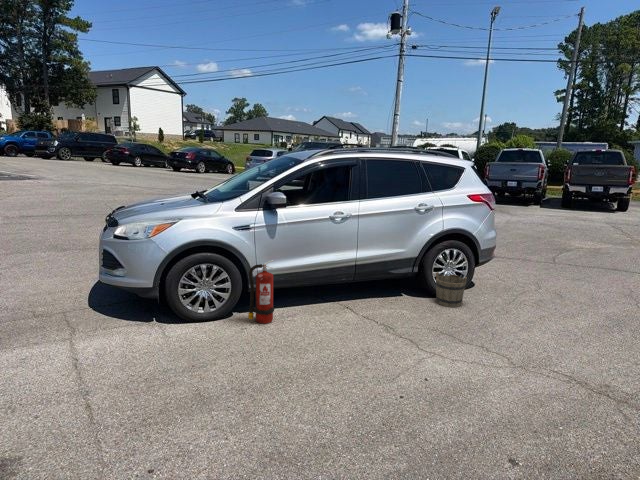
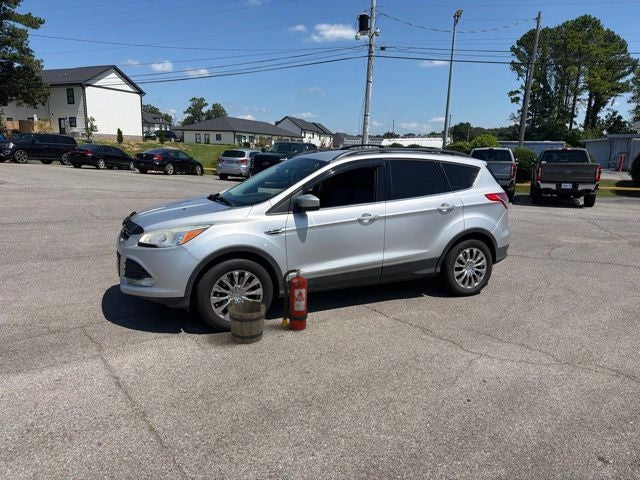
bucket: present [436,272,467,307] -> present [228,299,266,343]

